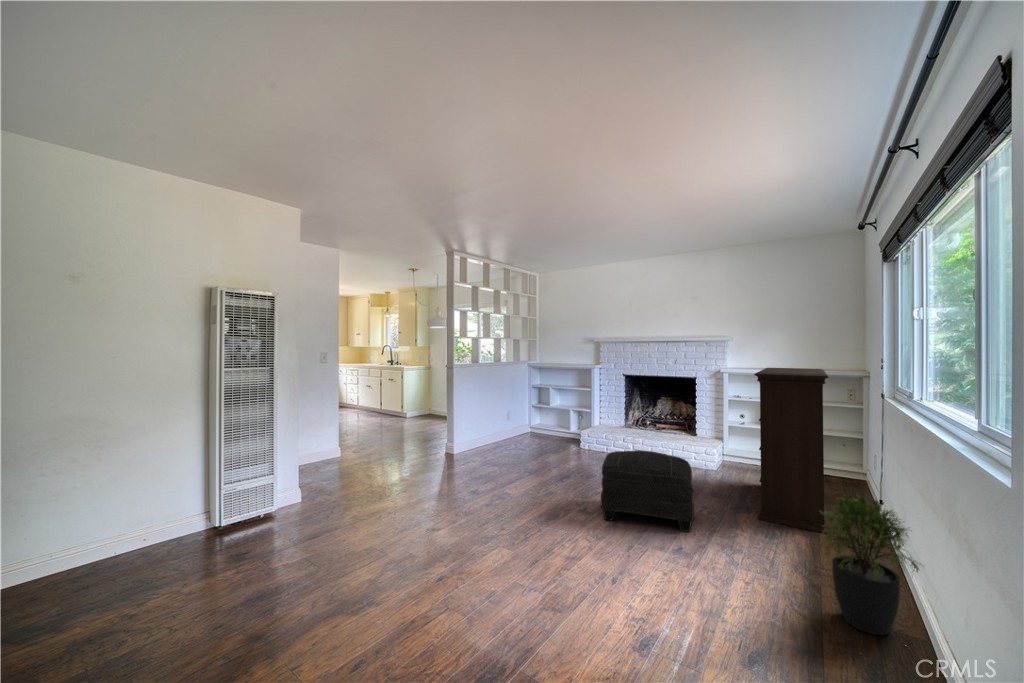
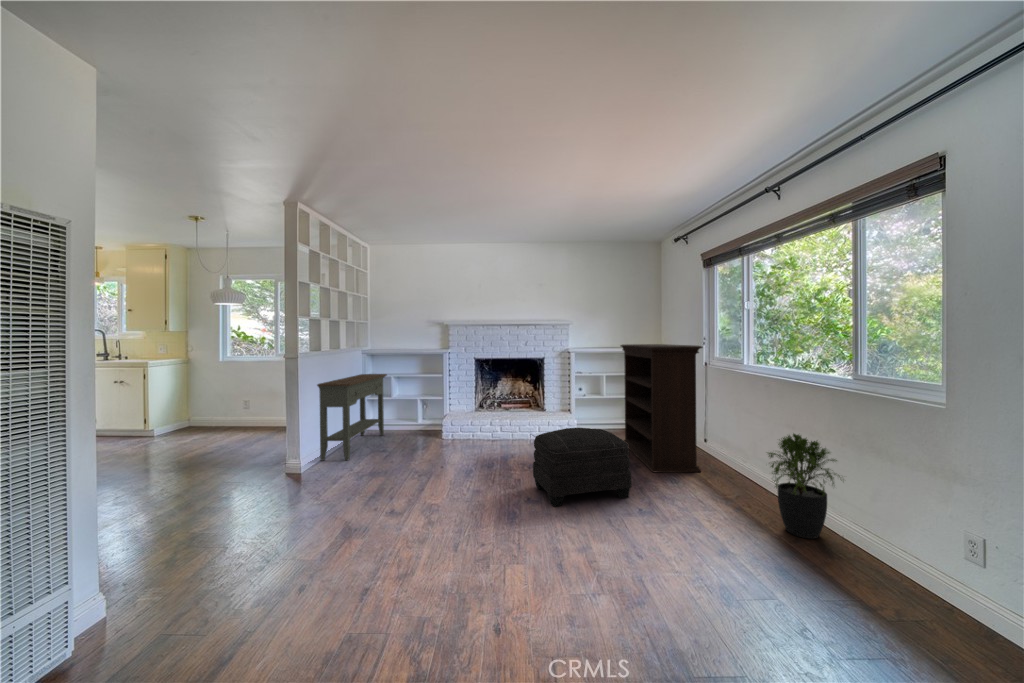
console table: none [476,384,543,452] -> present [317,374,387,460]

